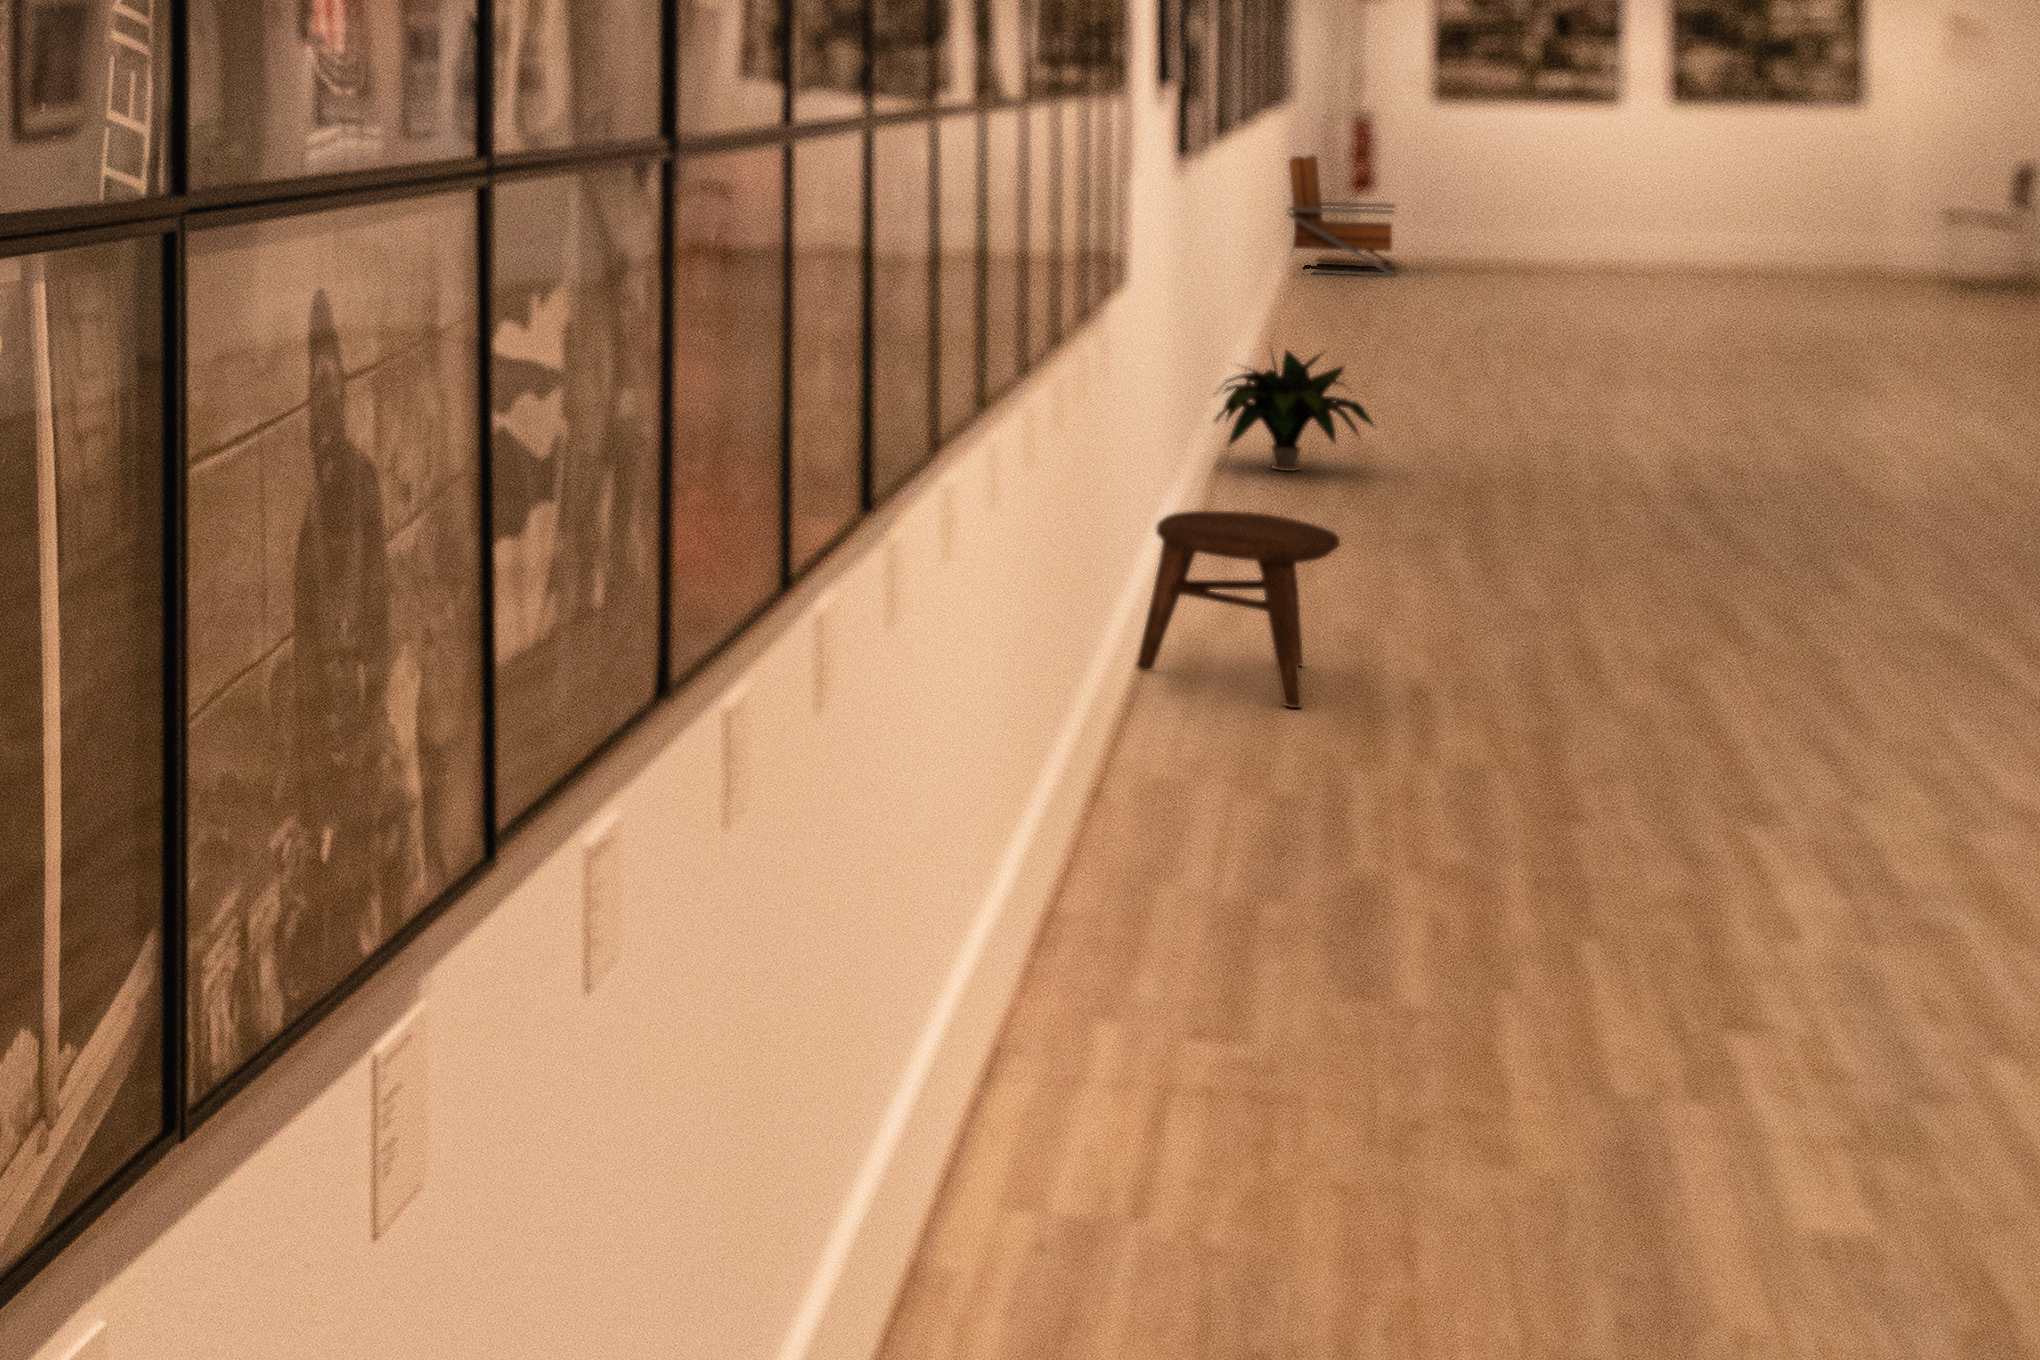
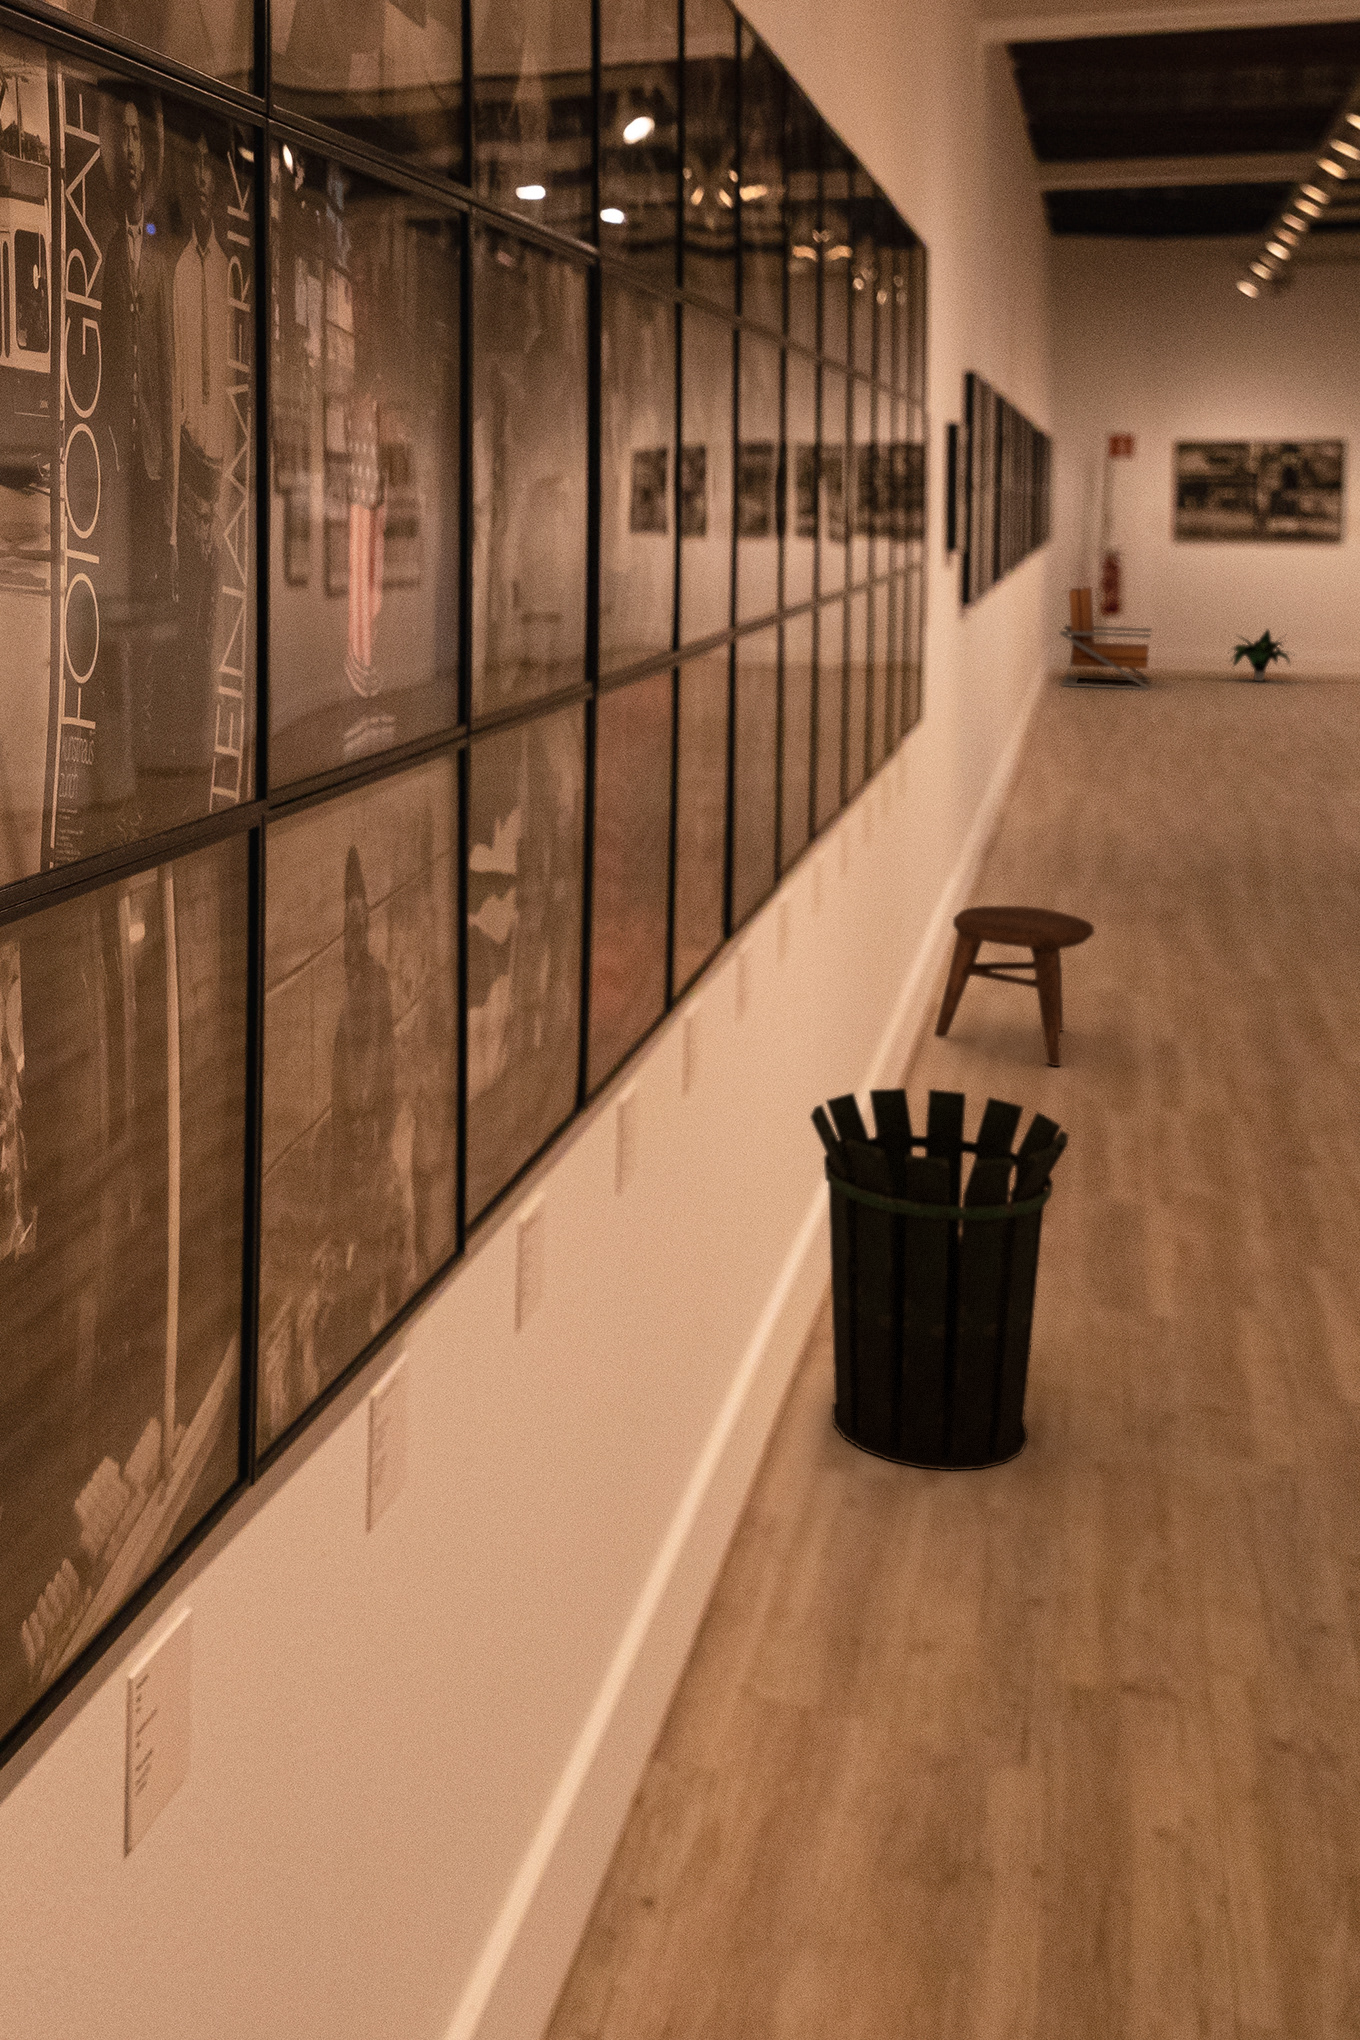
potted plant: present [1215,350,1373,471] -> present [1231,630,1290,682]
waste bin: none [978,713,1321,1201] -> present [810,1088,1068,1470]

